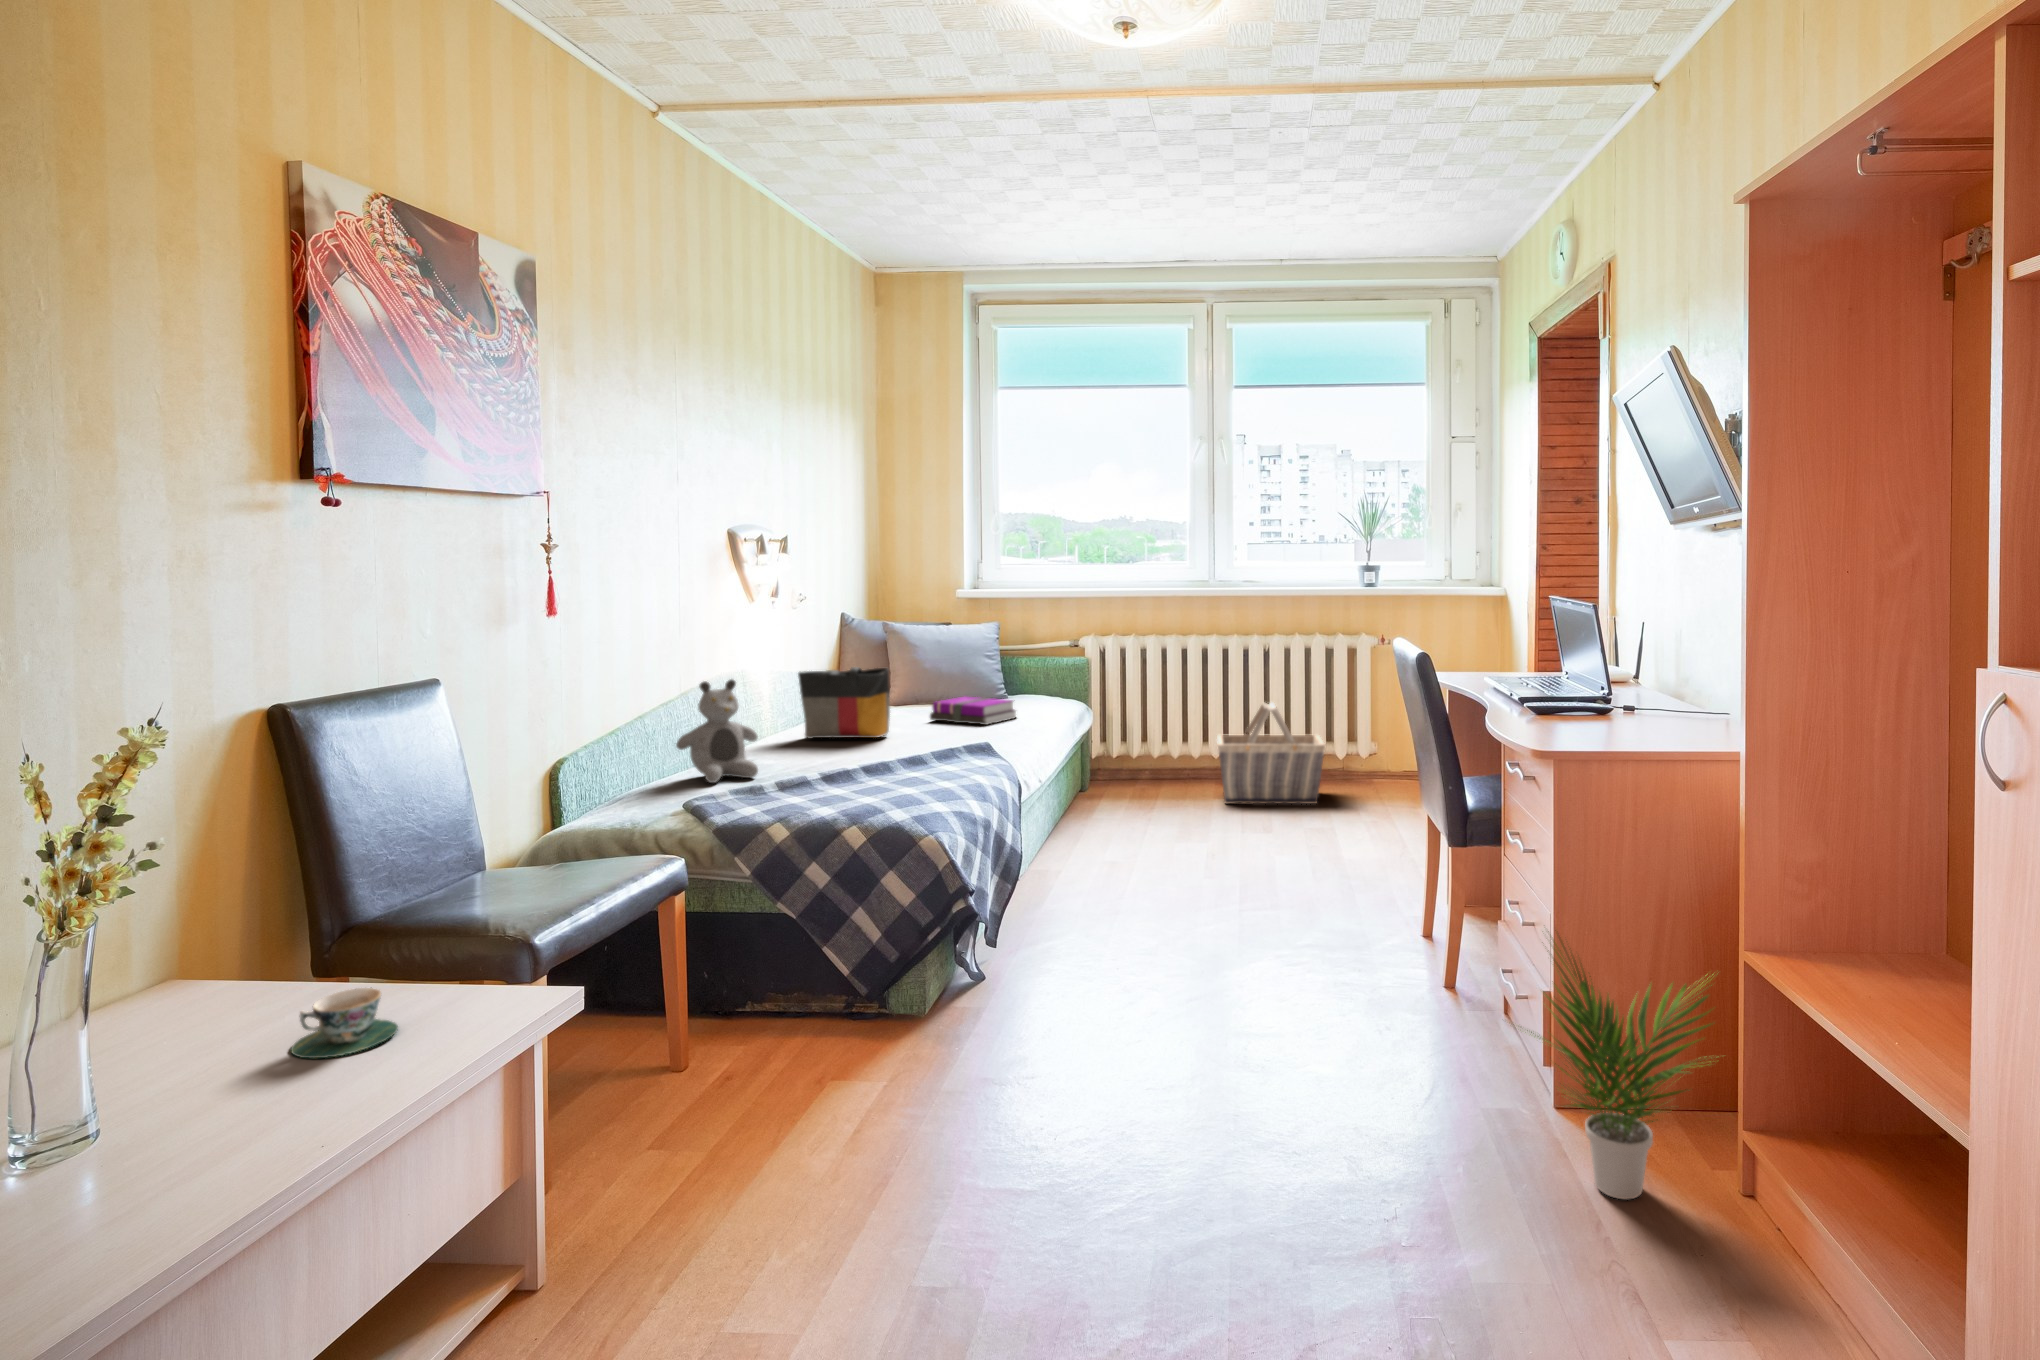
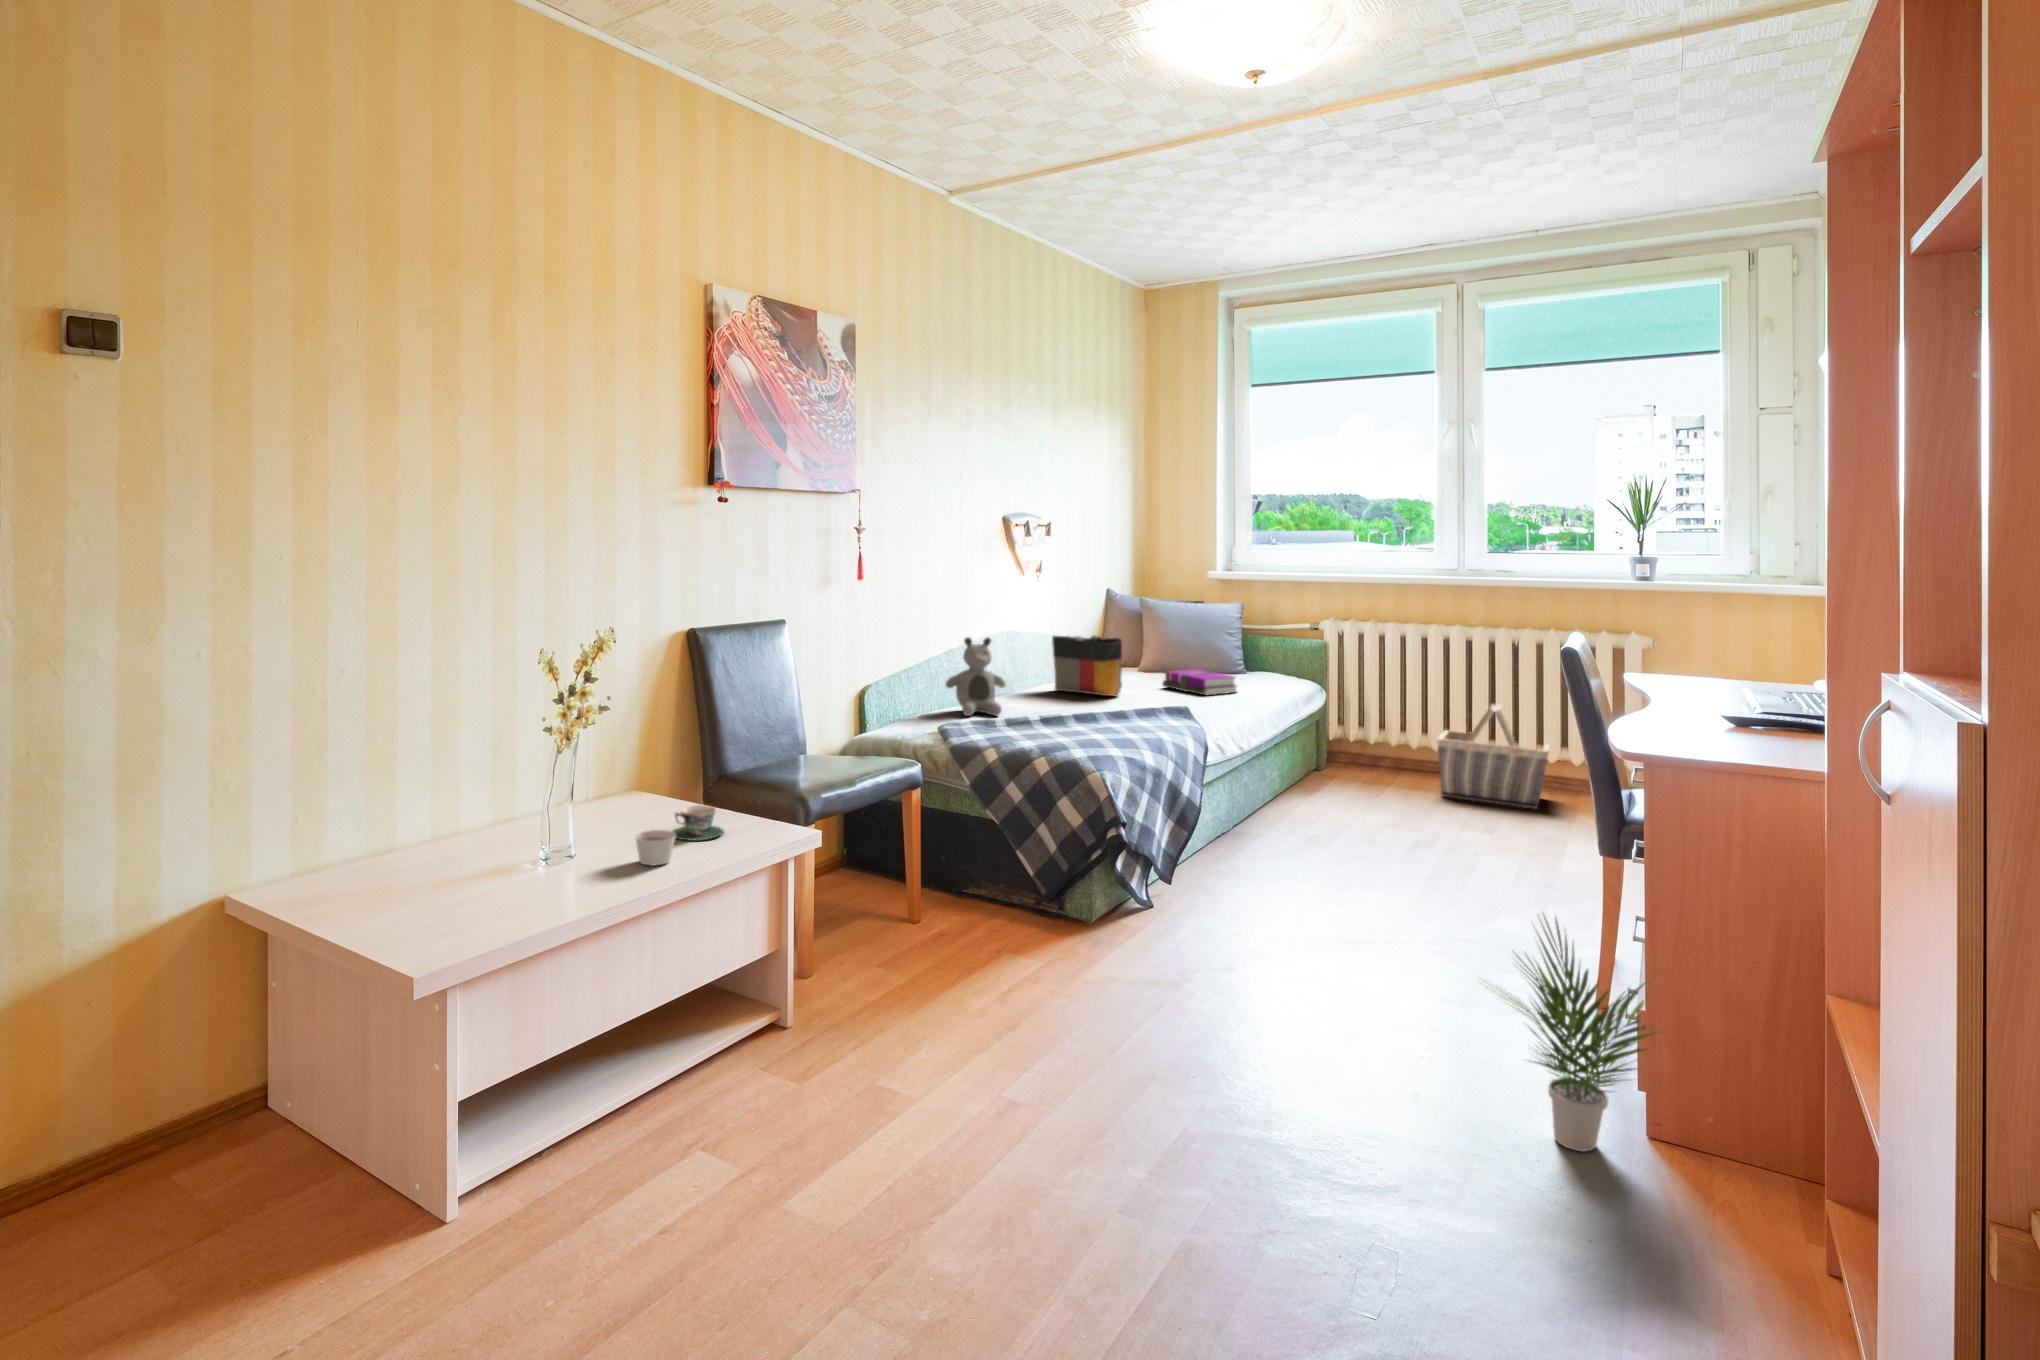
candle: none [230,1053,318,1128] -> present [636,830,676,866]

